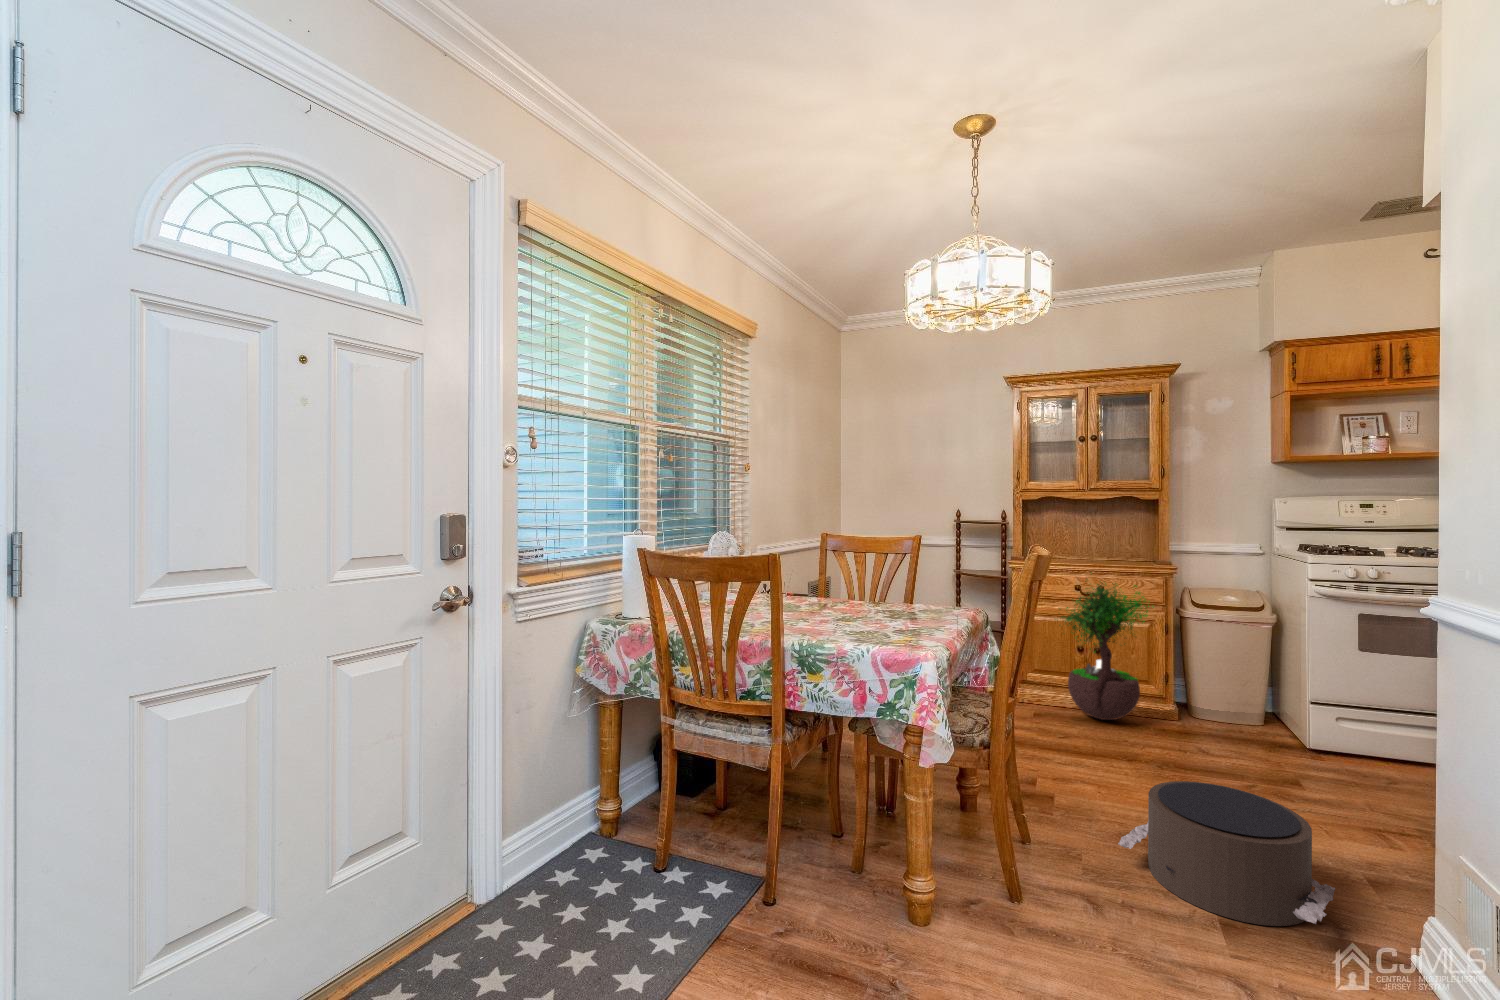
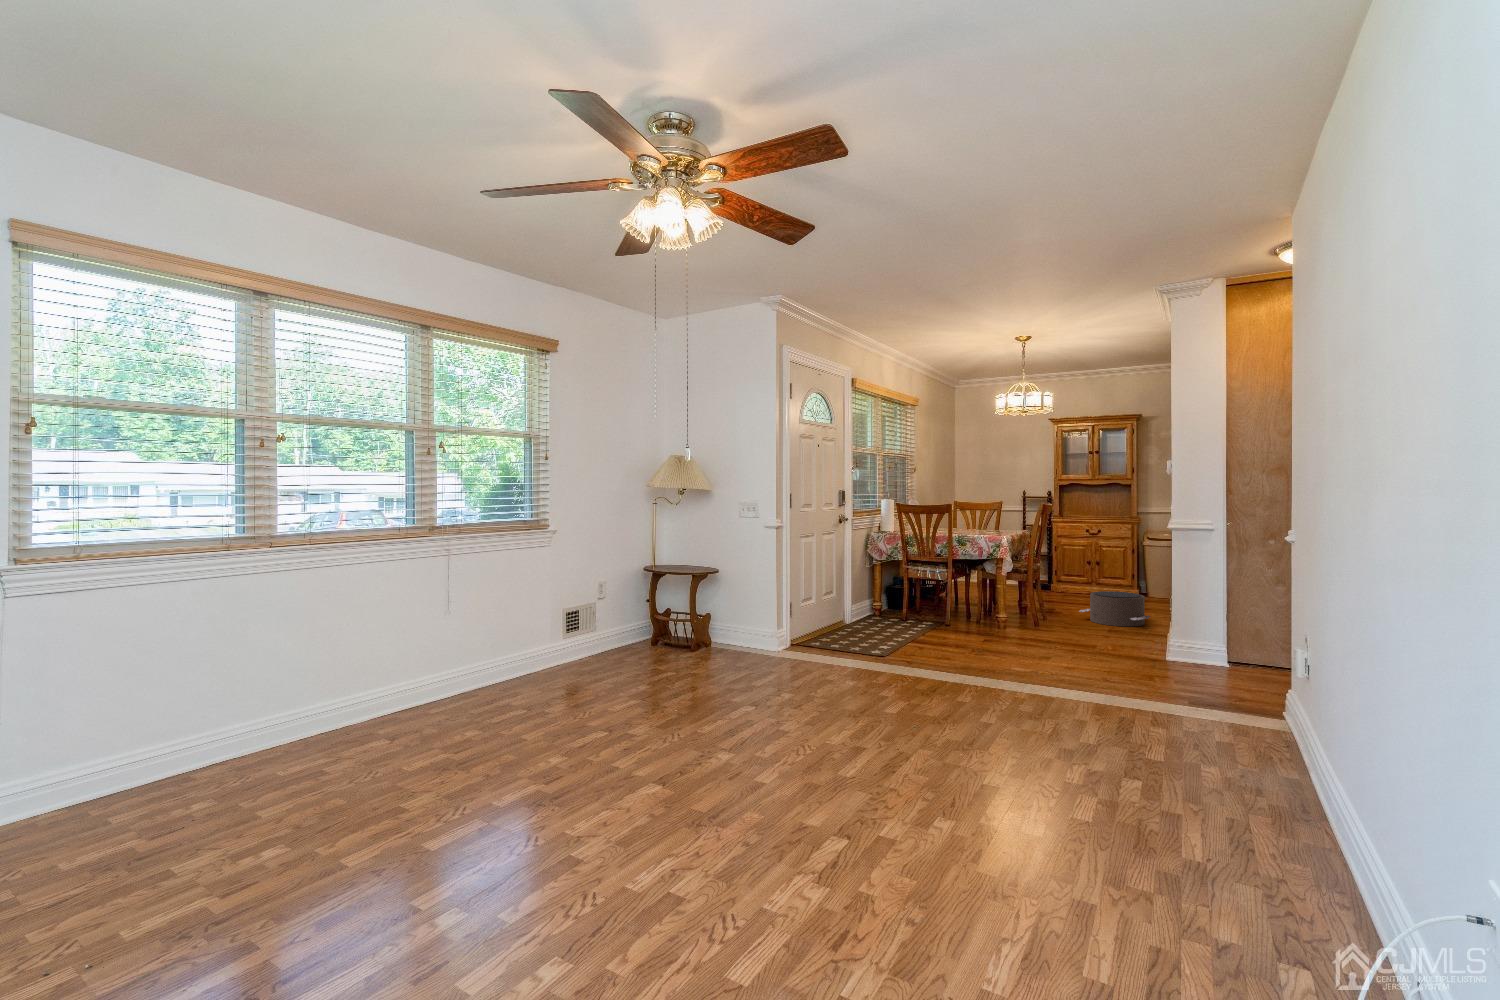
potted tree: present [1062,581,1154,720] -> none [1072,520,1121,595]

